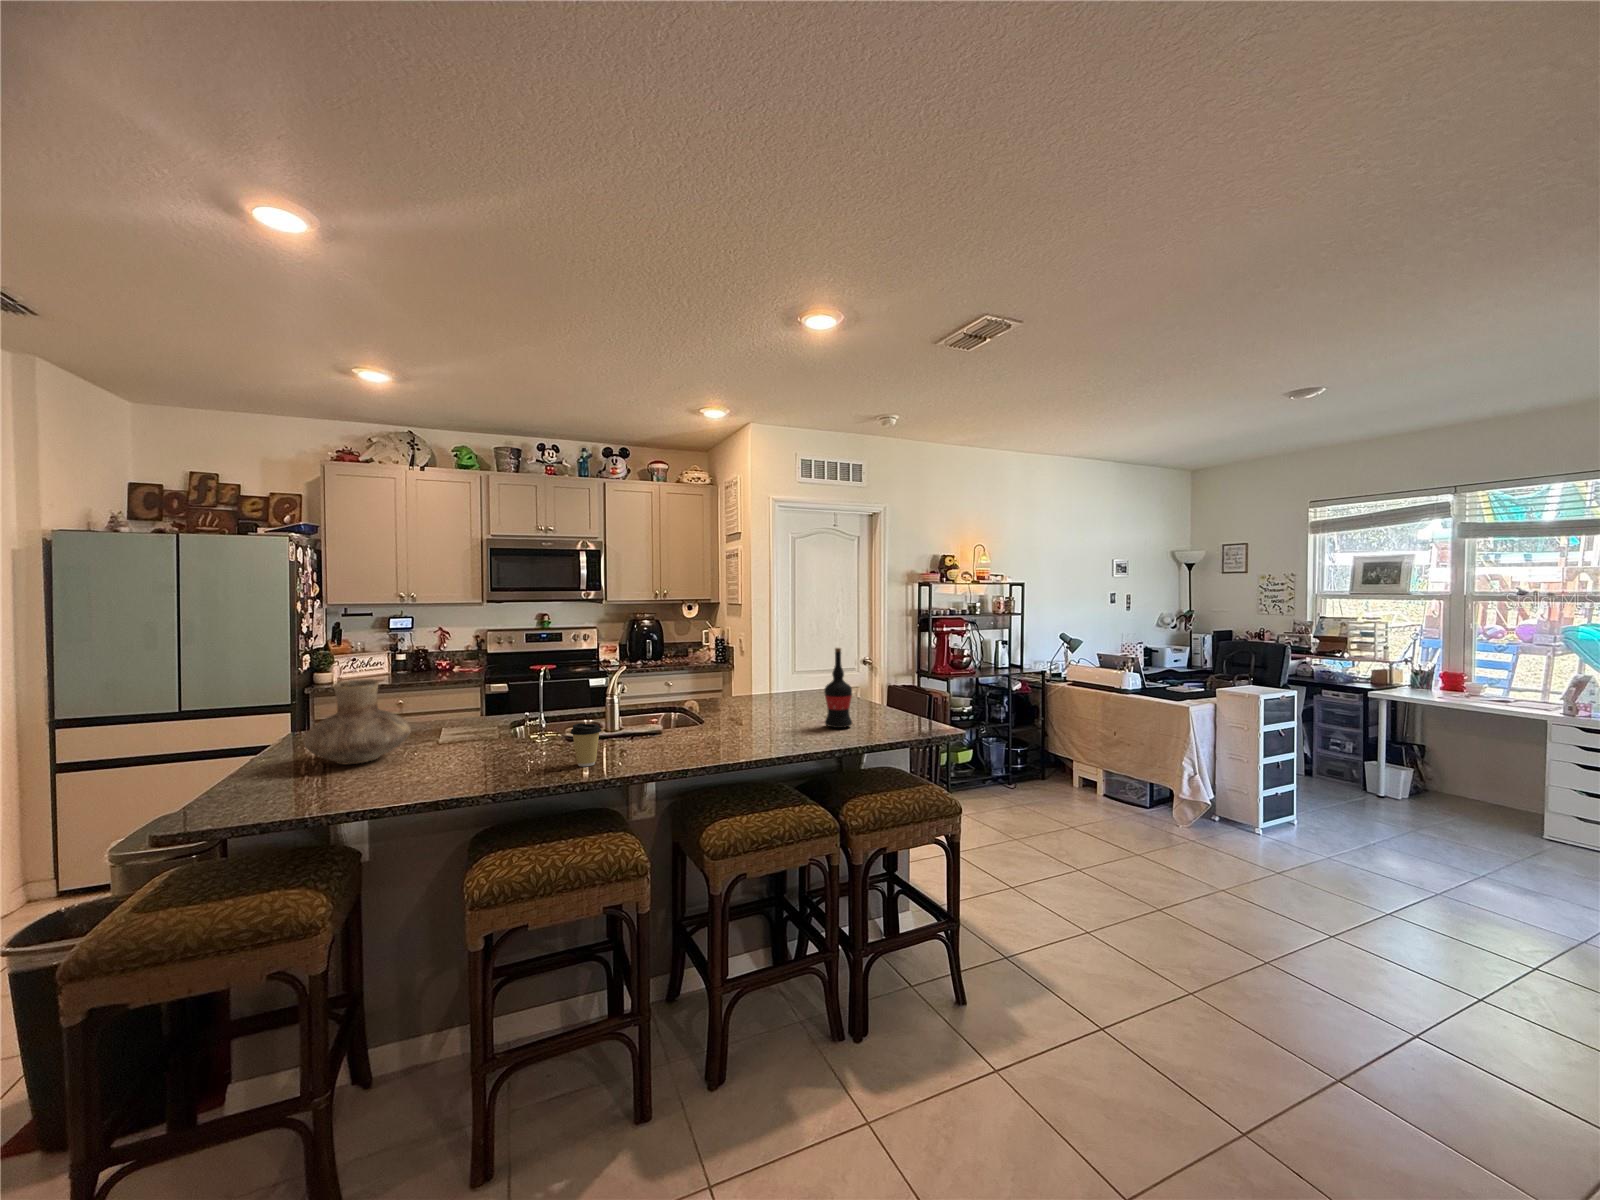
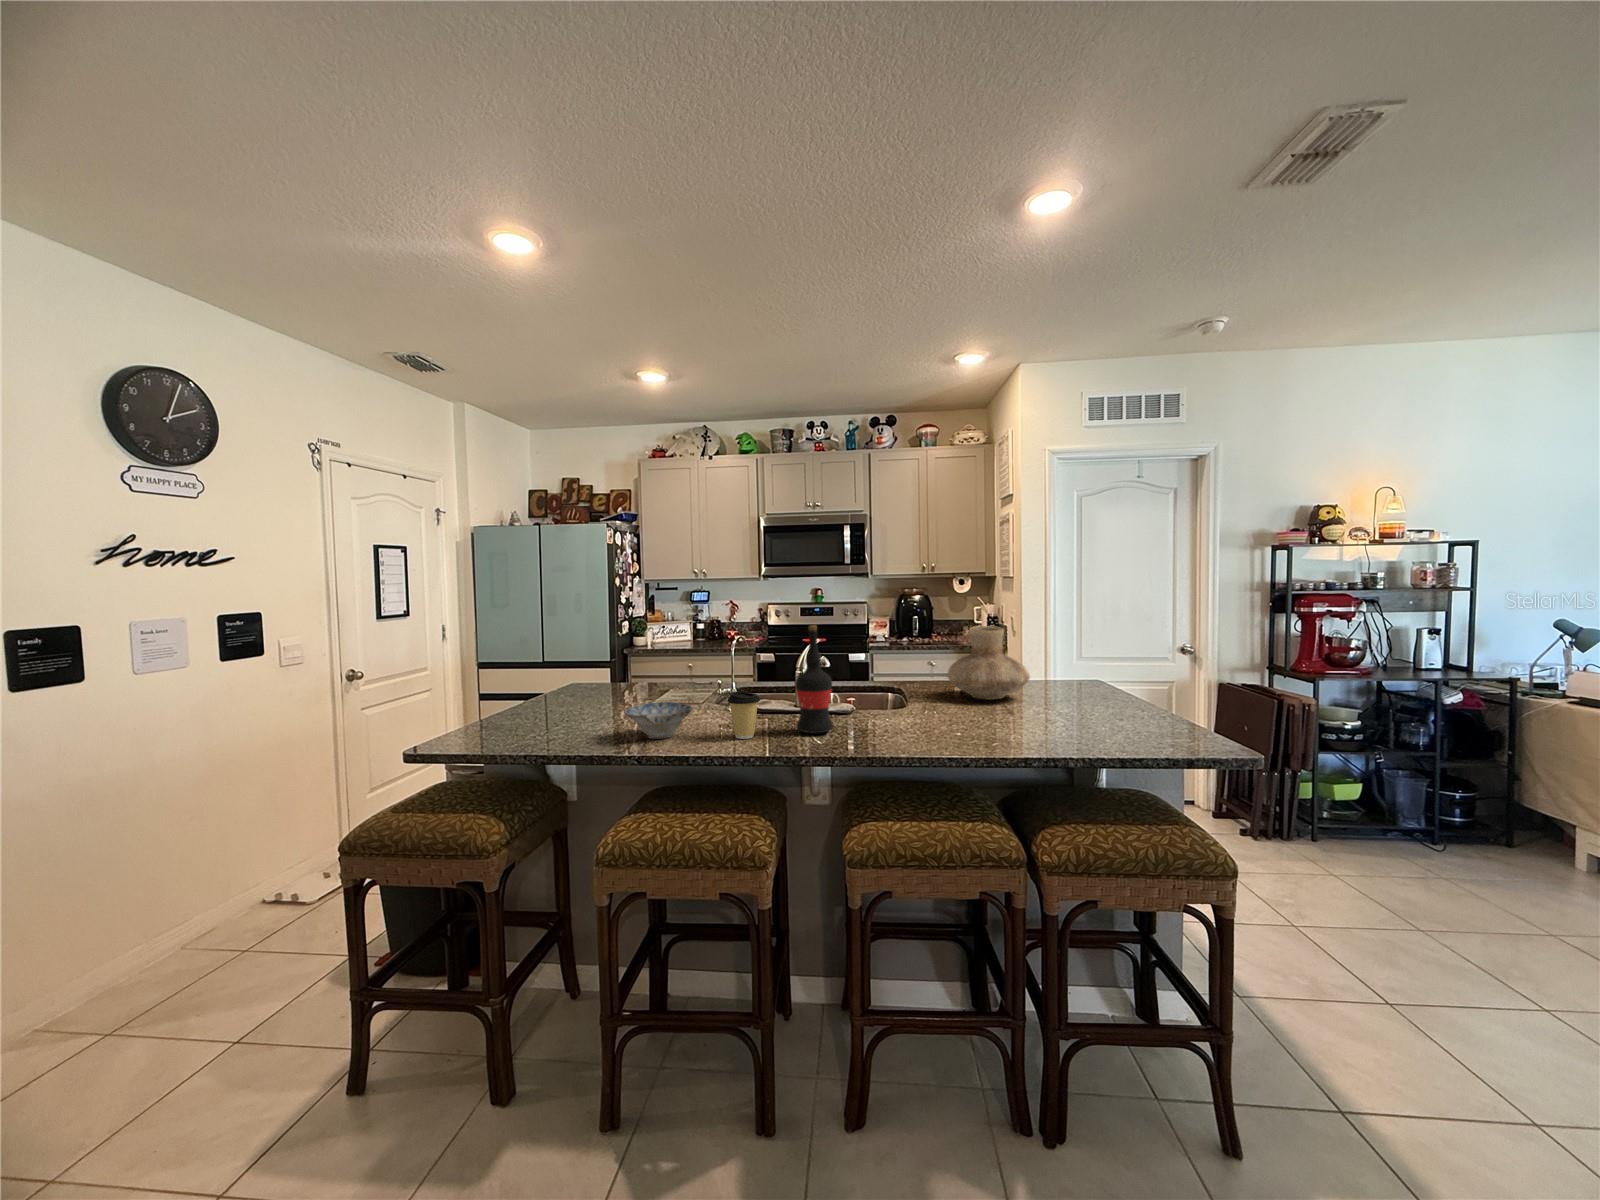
wine bottle: present [824,648,852,728] -> present [795,625,833,734]
vase: present [303,679,411,764] -> present [947,626,1030,700]
ceramic bowl: none [462,740,533,778] -> present [625,702,693,739]

